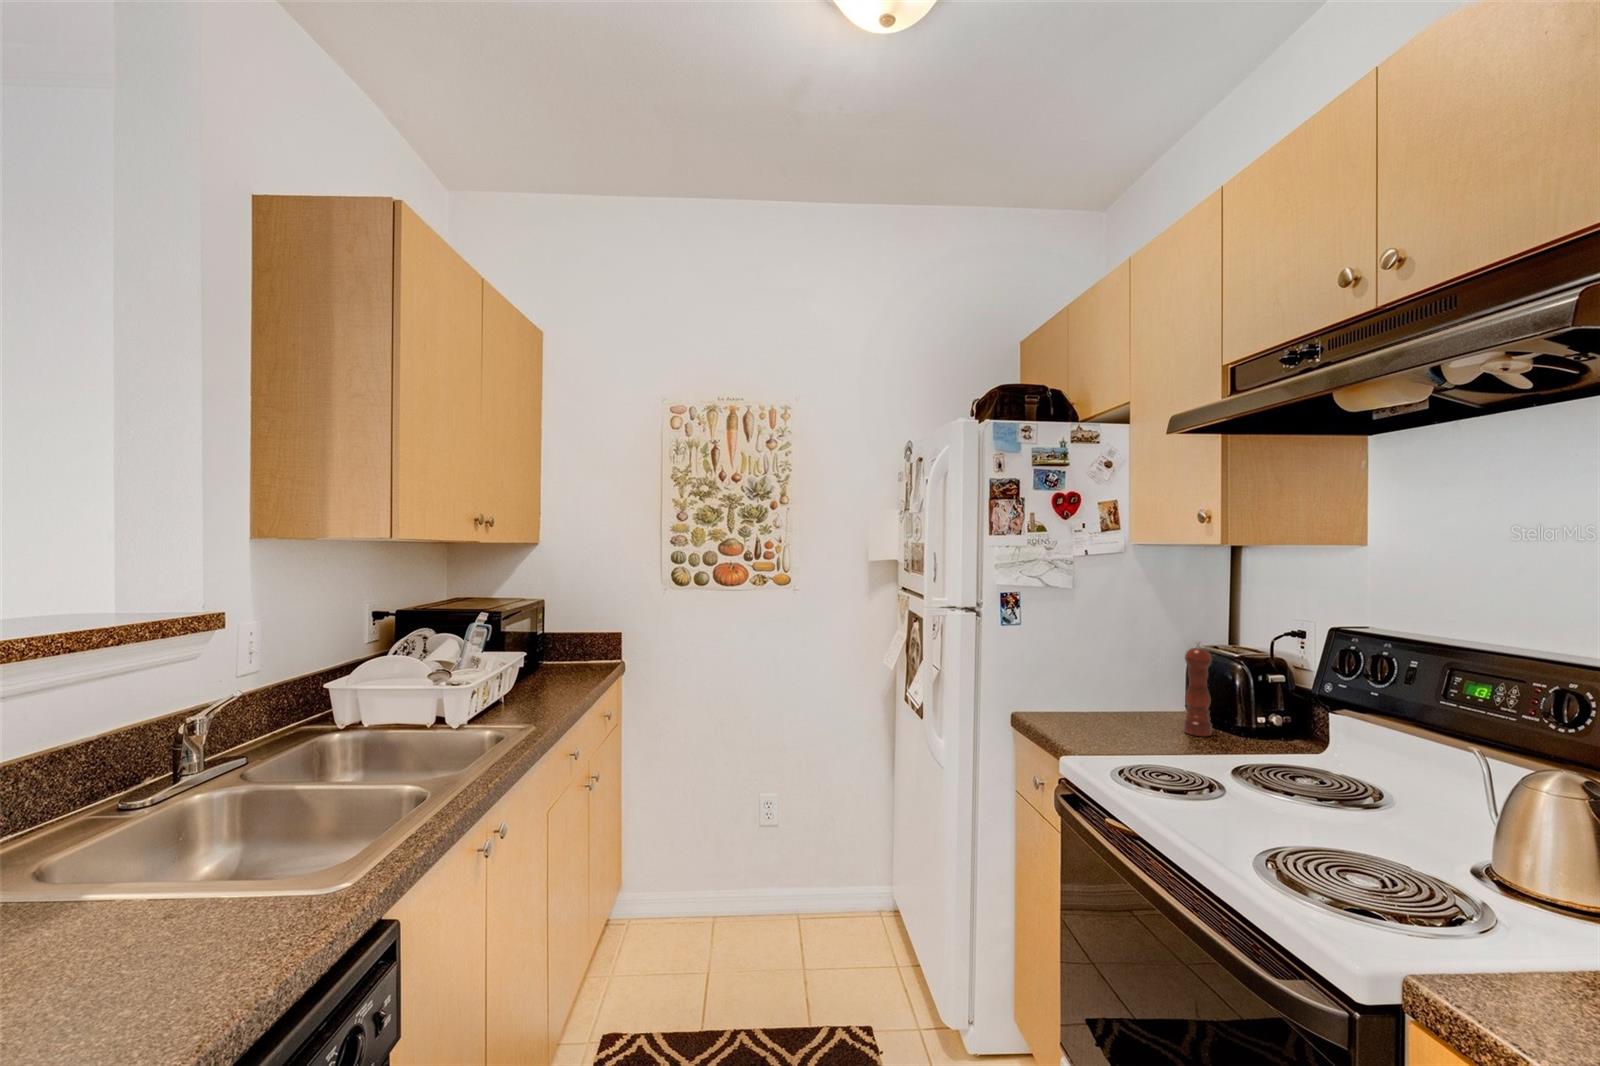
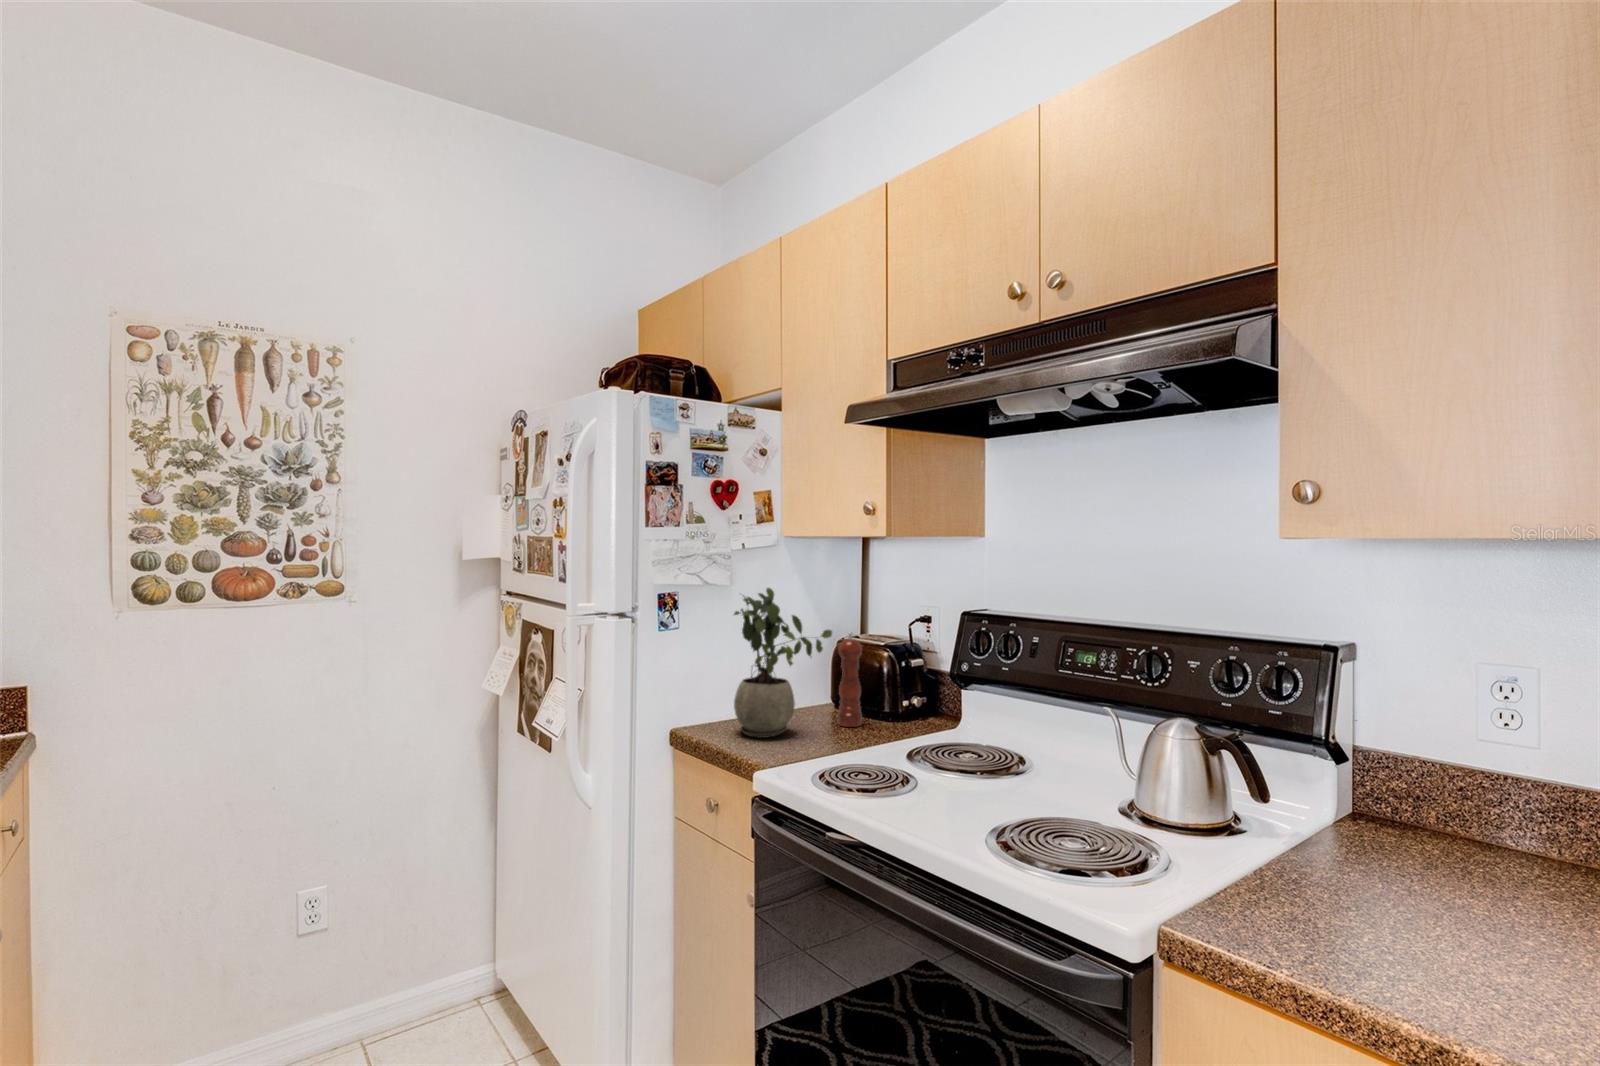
potted plant: none [1068,592,1169,732] -> present [733,588,832,738]

